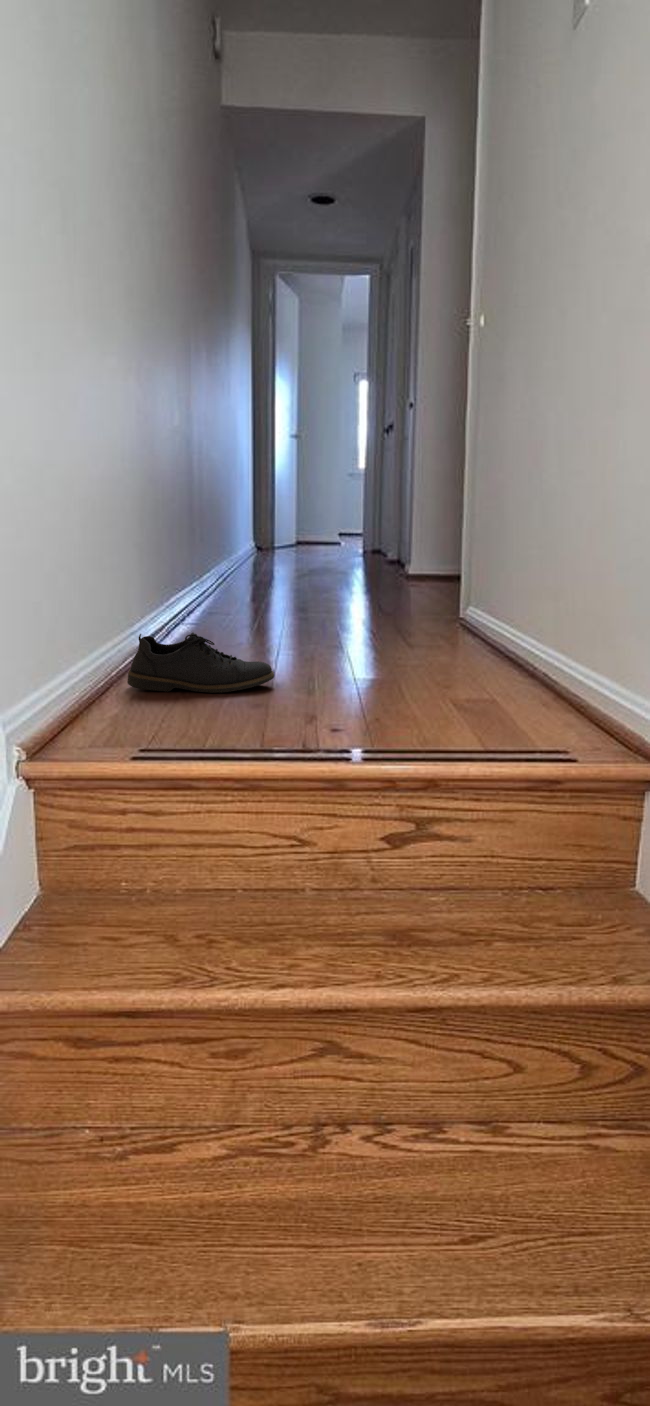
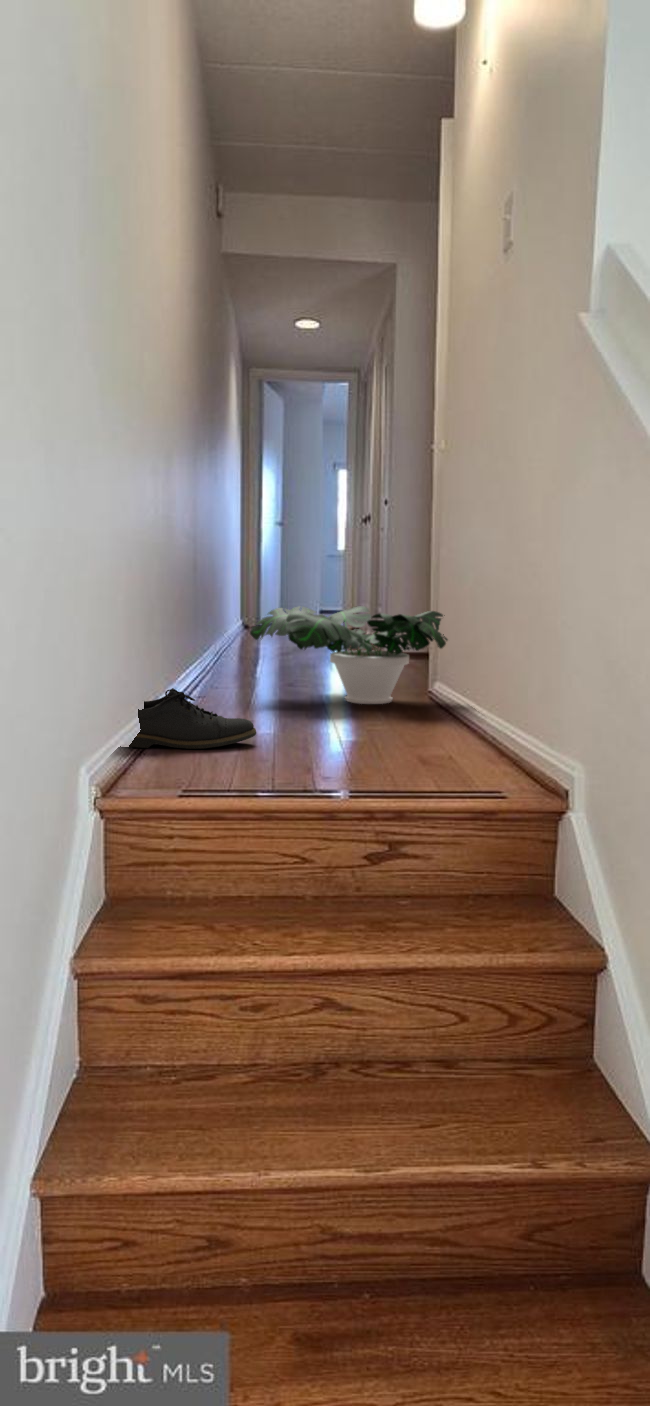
potted plant: none [272,541,471,637] -> present [250,606,448,704]

